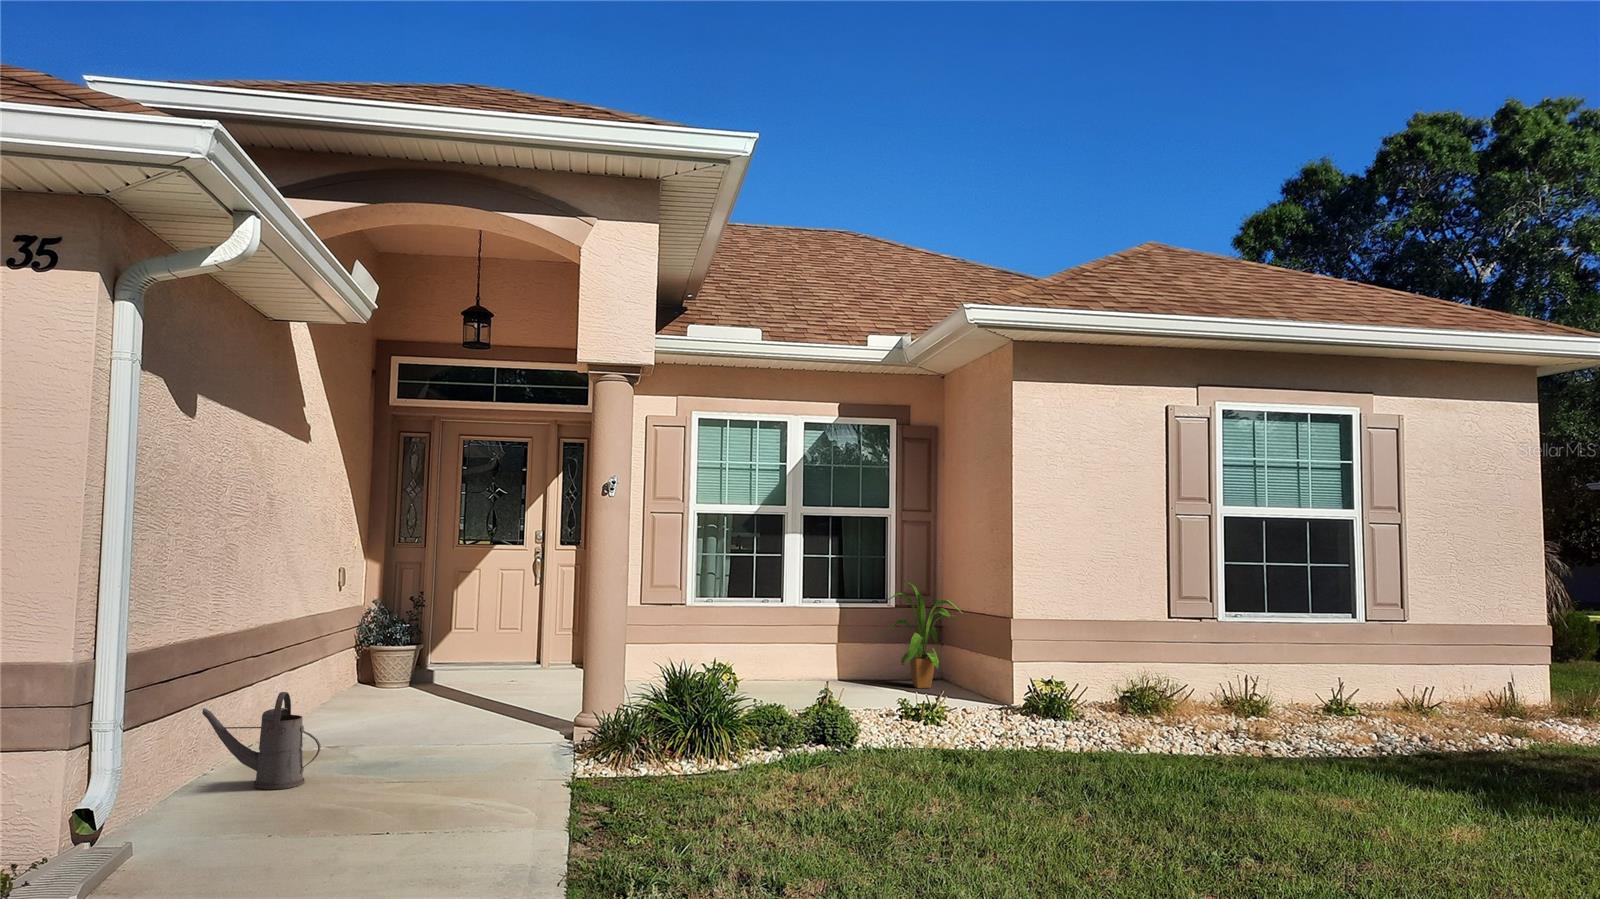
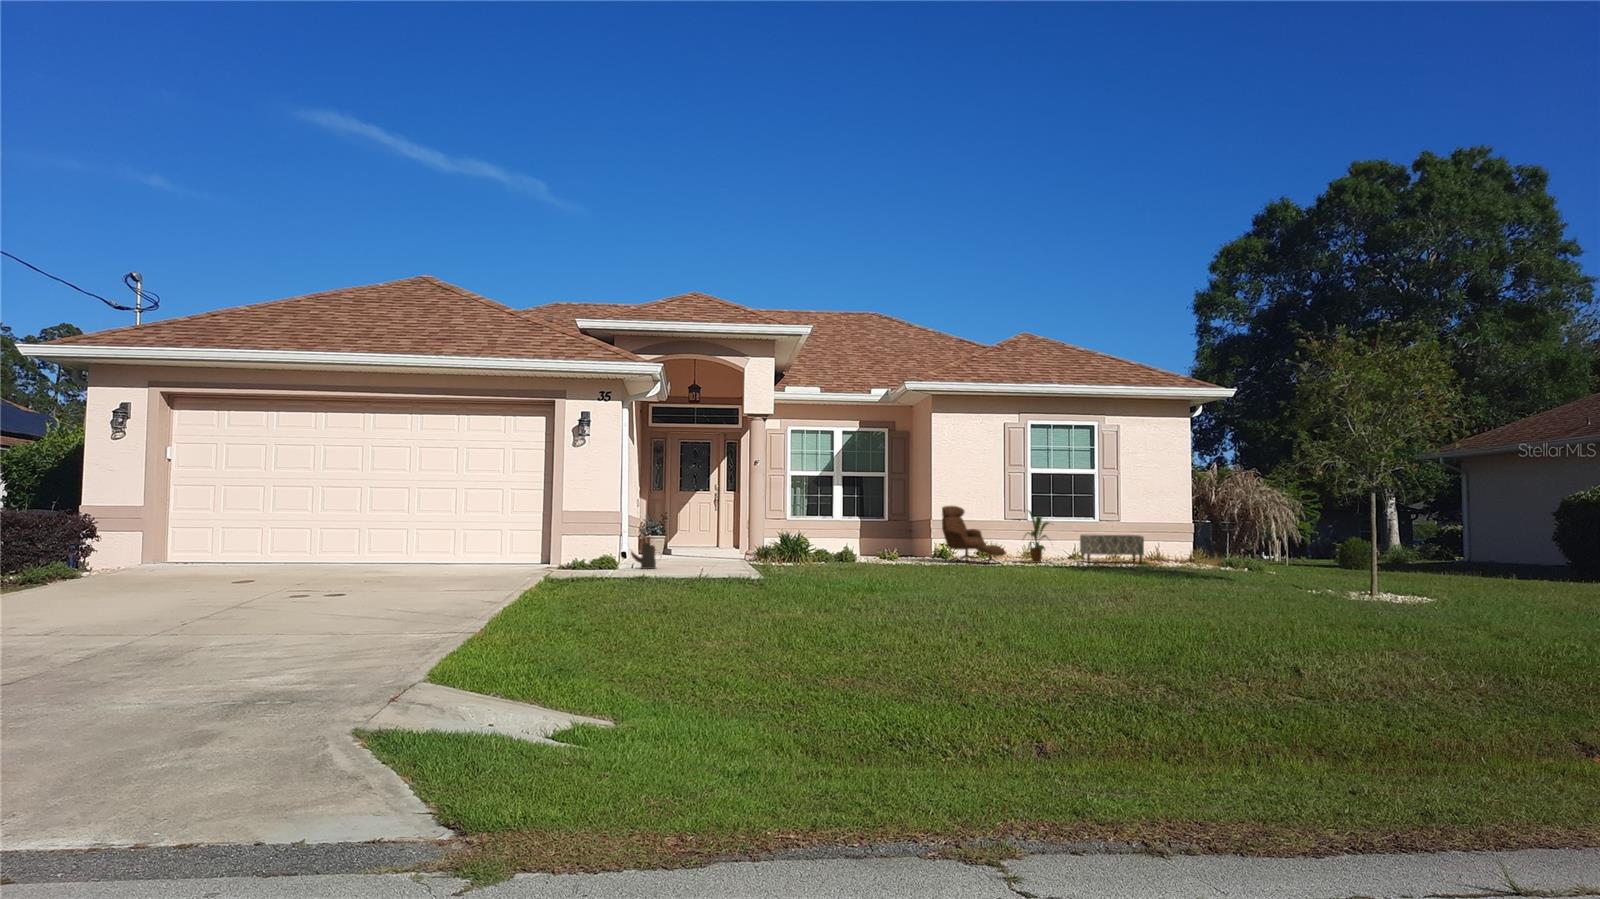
house plant: present [886,581,963,688] -> present [1027,511,1050,563]
lounge chair: none [1041,586,1195,731] -> present [942,506,1006,564]
bench: none [1327,650,1482,719] -> present [1080,535,1144,563]

